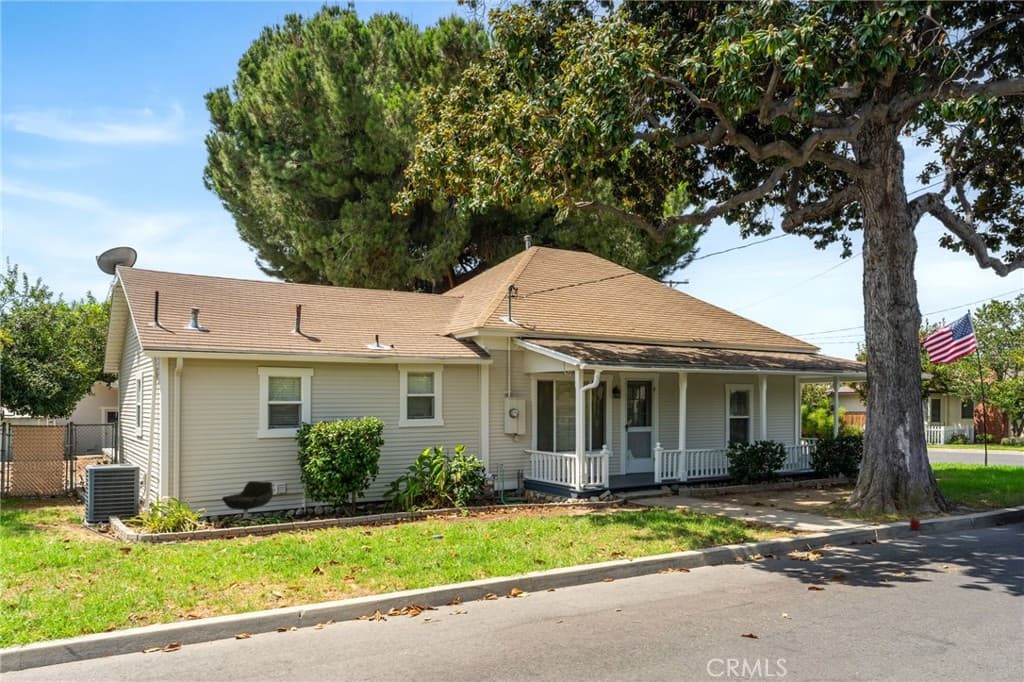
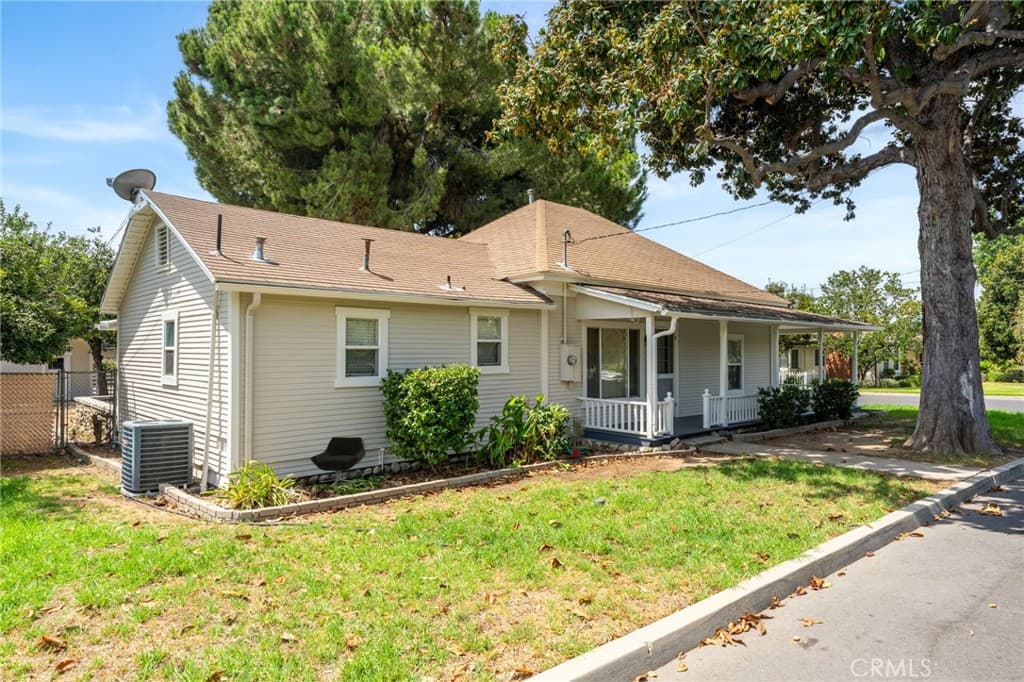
potted tree: present [892,481,935,530] -> present [564,415,585,459]

